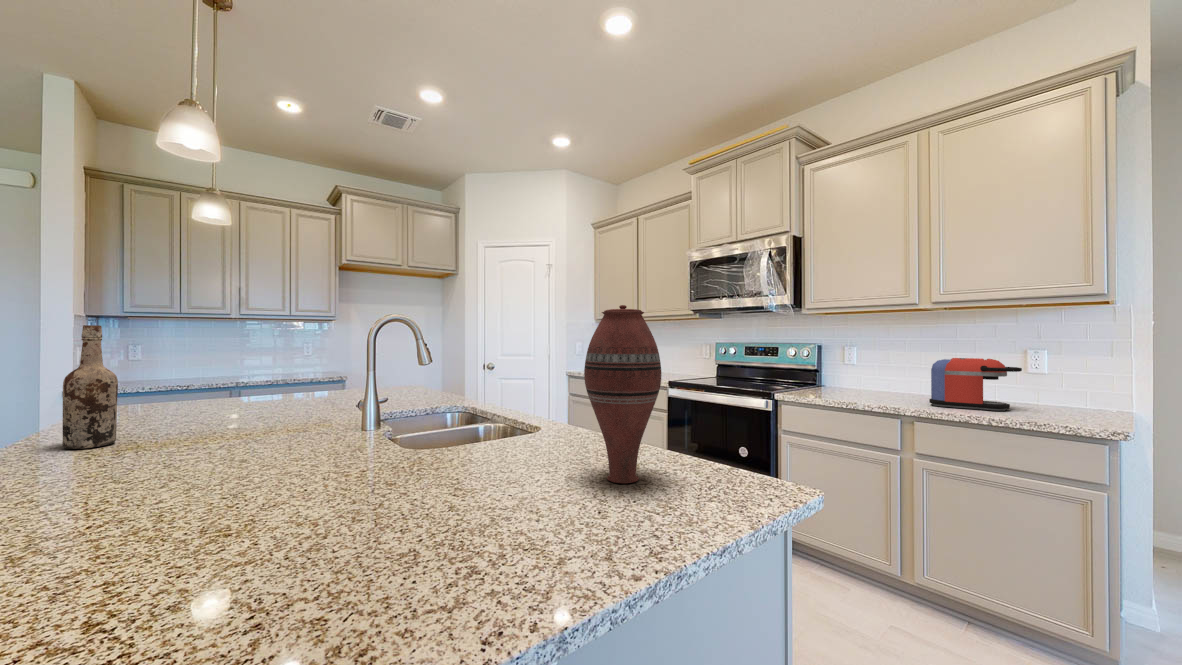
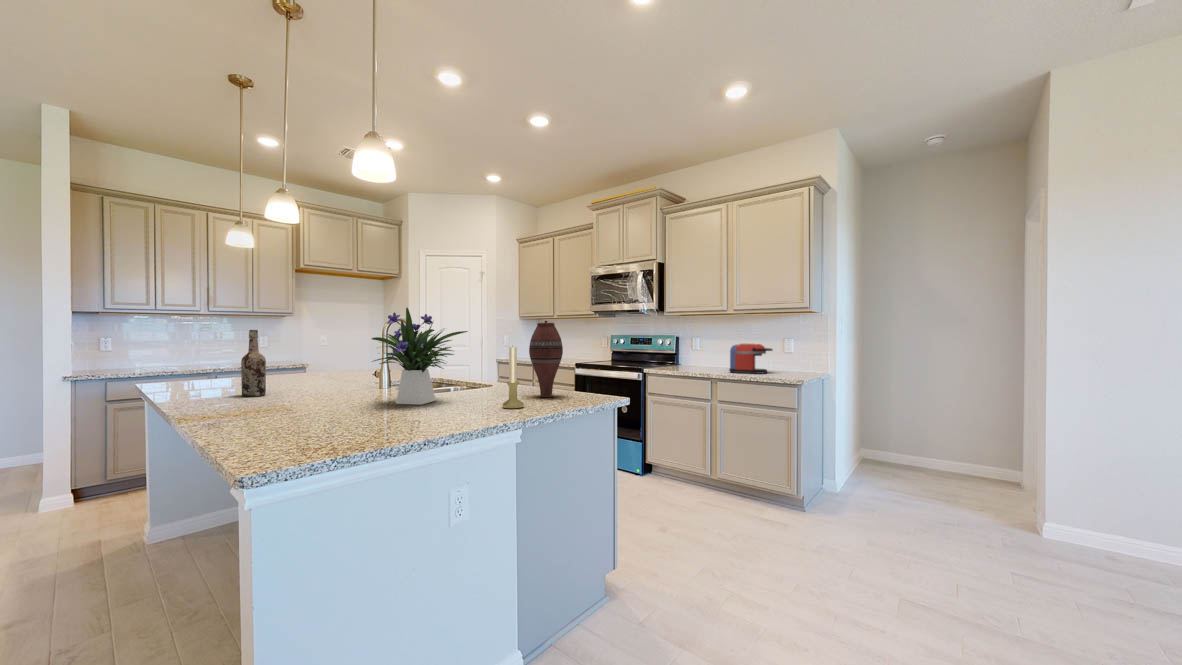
flower arrangement: none [175,262,439,506] -> present [372,308,467,405]
candle holder: none [495,362,556,552] -> present [502,347,524,409]

